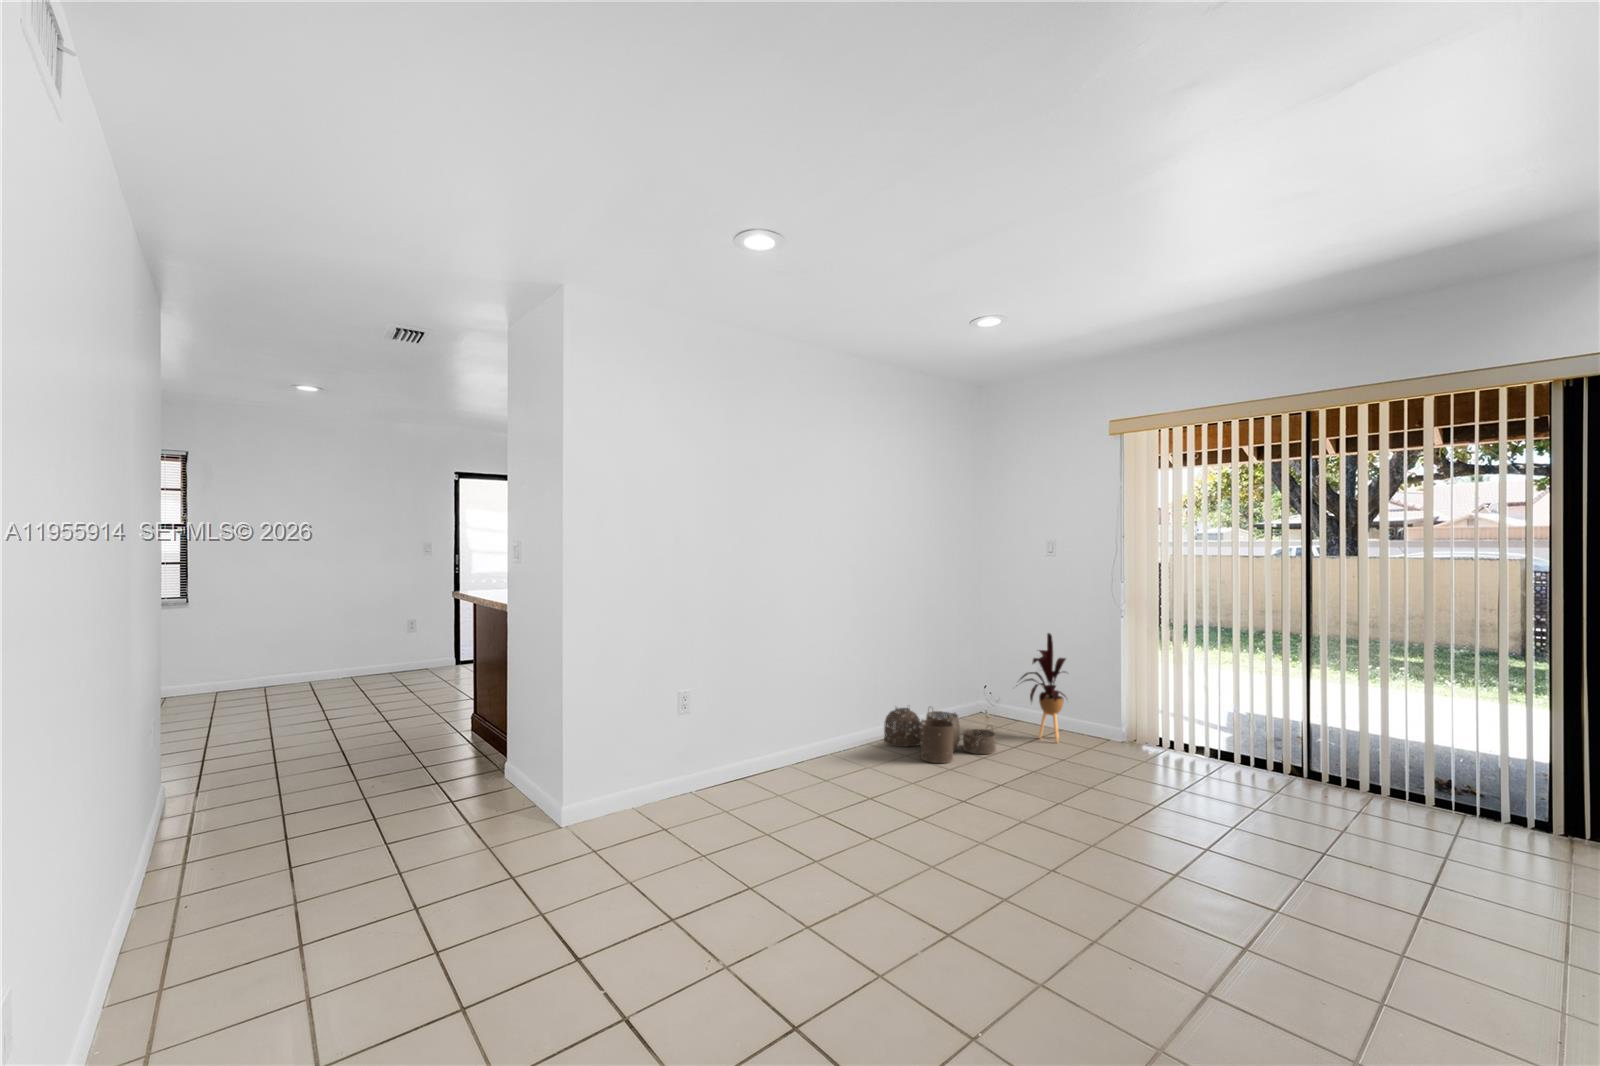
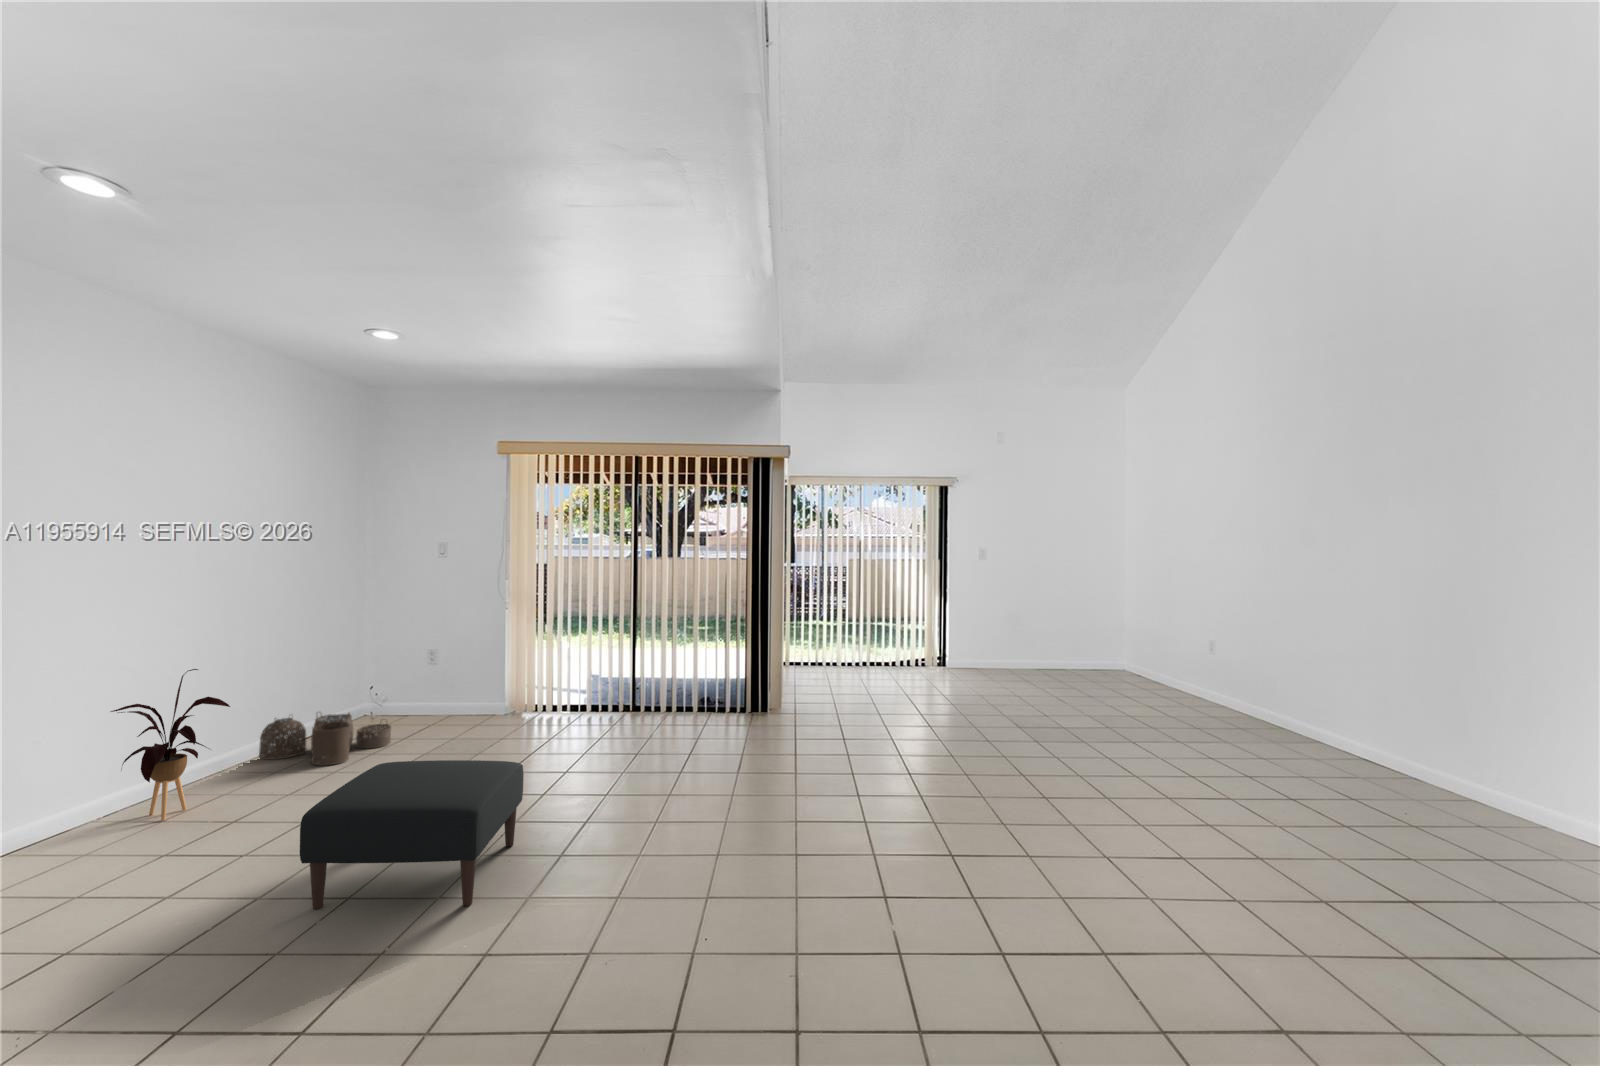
house plant: present [1020,633,1066,742] -> present [111,669,230,820]
ottoman: none [850,777,1111,1004] -> present [300,760,524,909]

